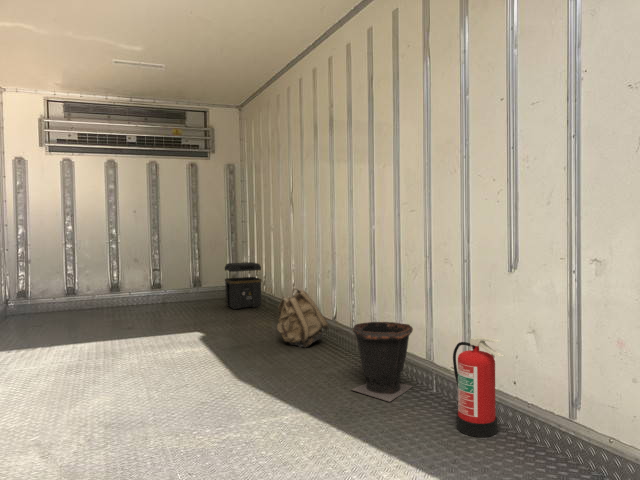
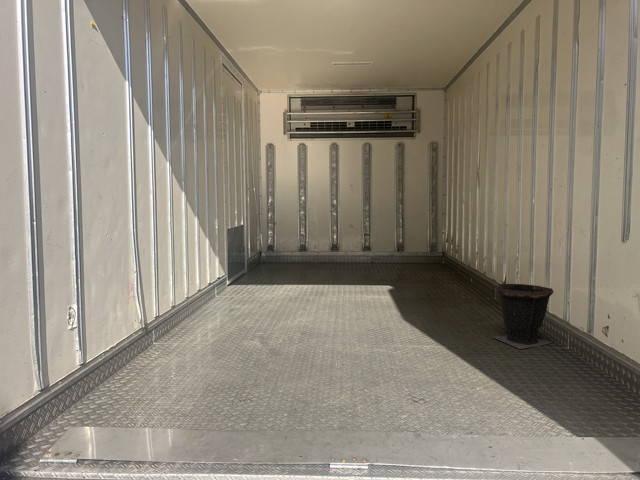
toolbox: present [225,262,262,309] -> none [422,232,454,273]
backpack: present [277,289,328,347] -> none [450,254,498,305]
fire extinguisher: present [453,338,504,437] -> none [567,299,608,383]

